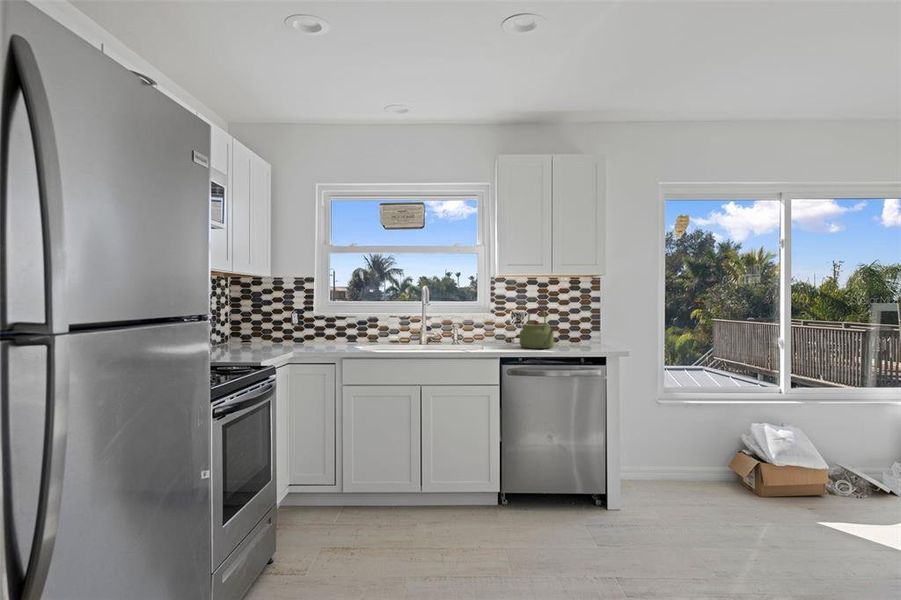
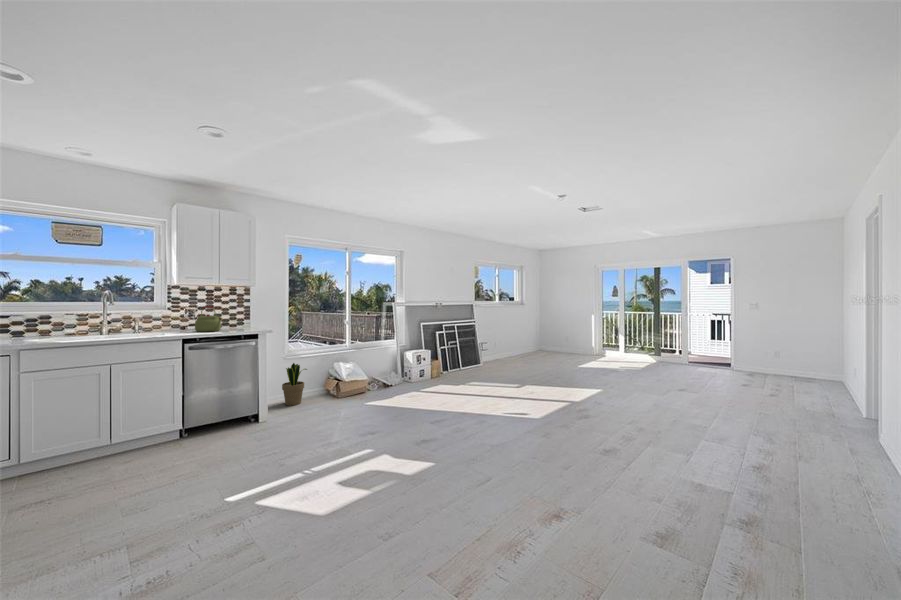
potted plant: none [651,413,697,491] -> present [282,363,307,405]

